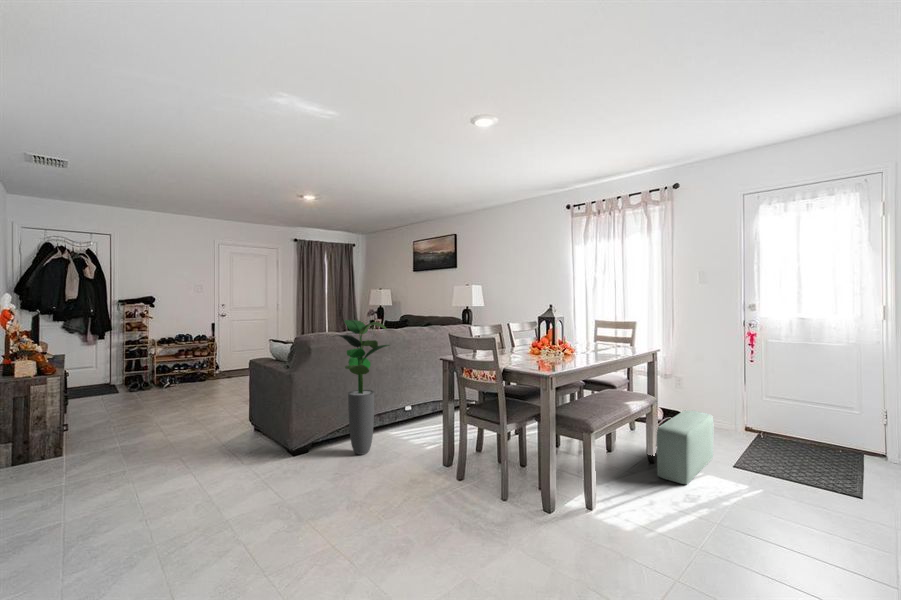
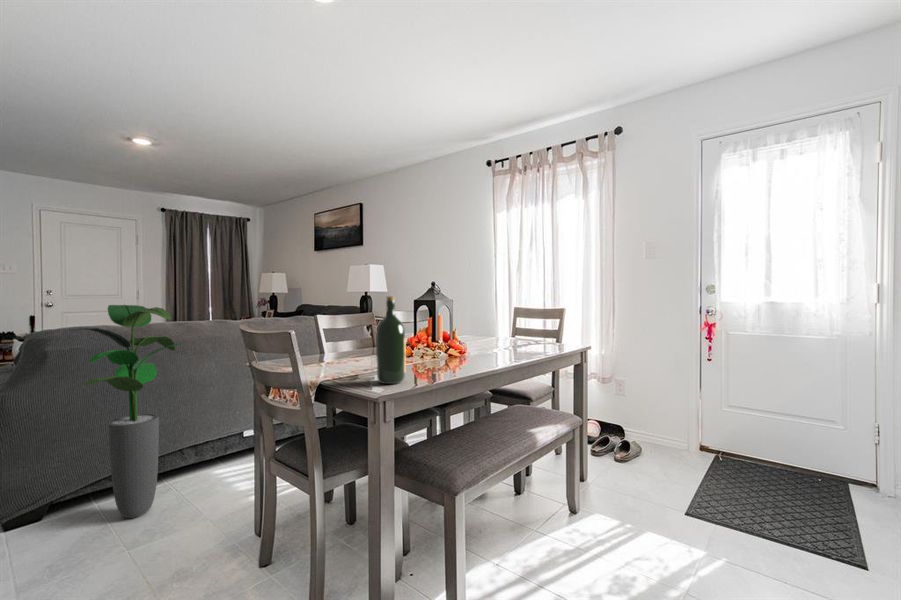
wine bottle: none [536,318,553,369] -> present [376,296,406,384]
pouf: present [657,411,714,484] -> none [578,432,660,556]

